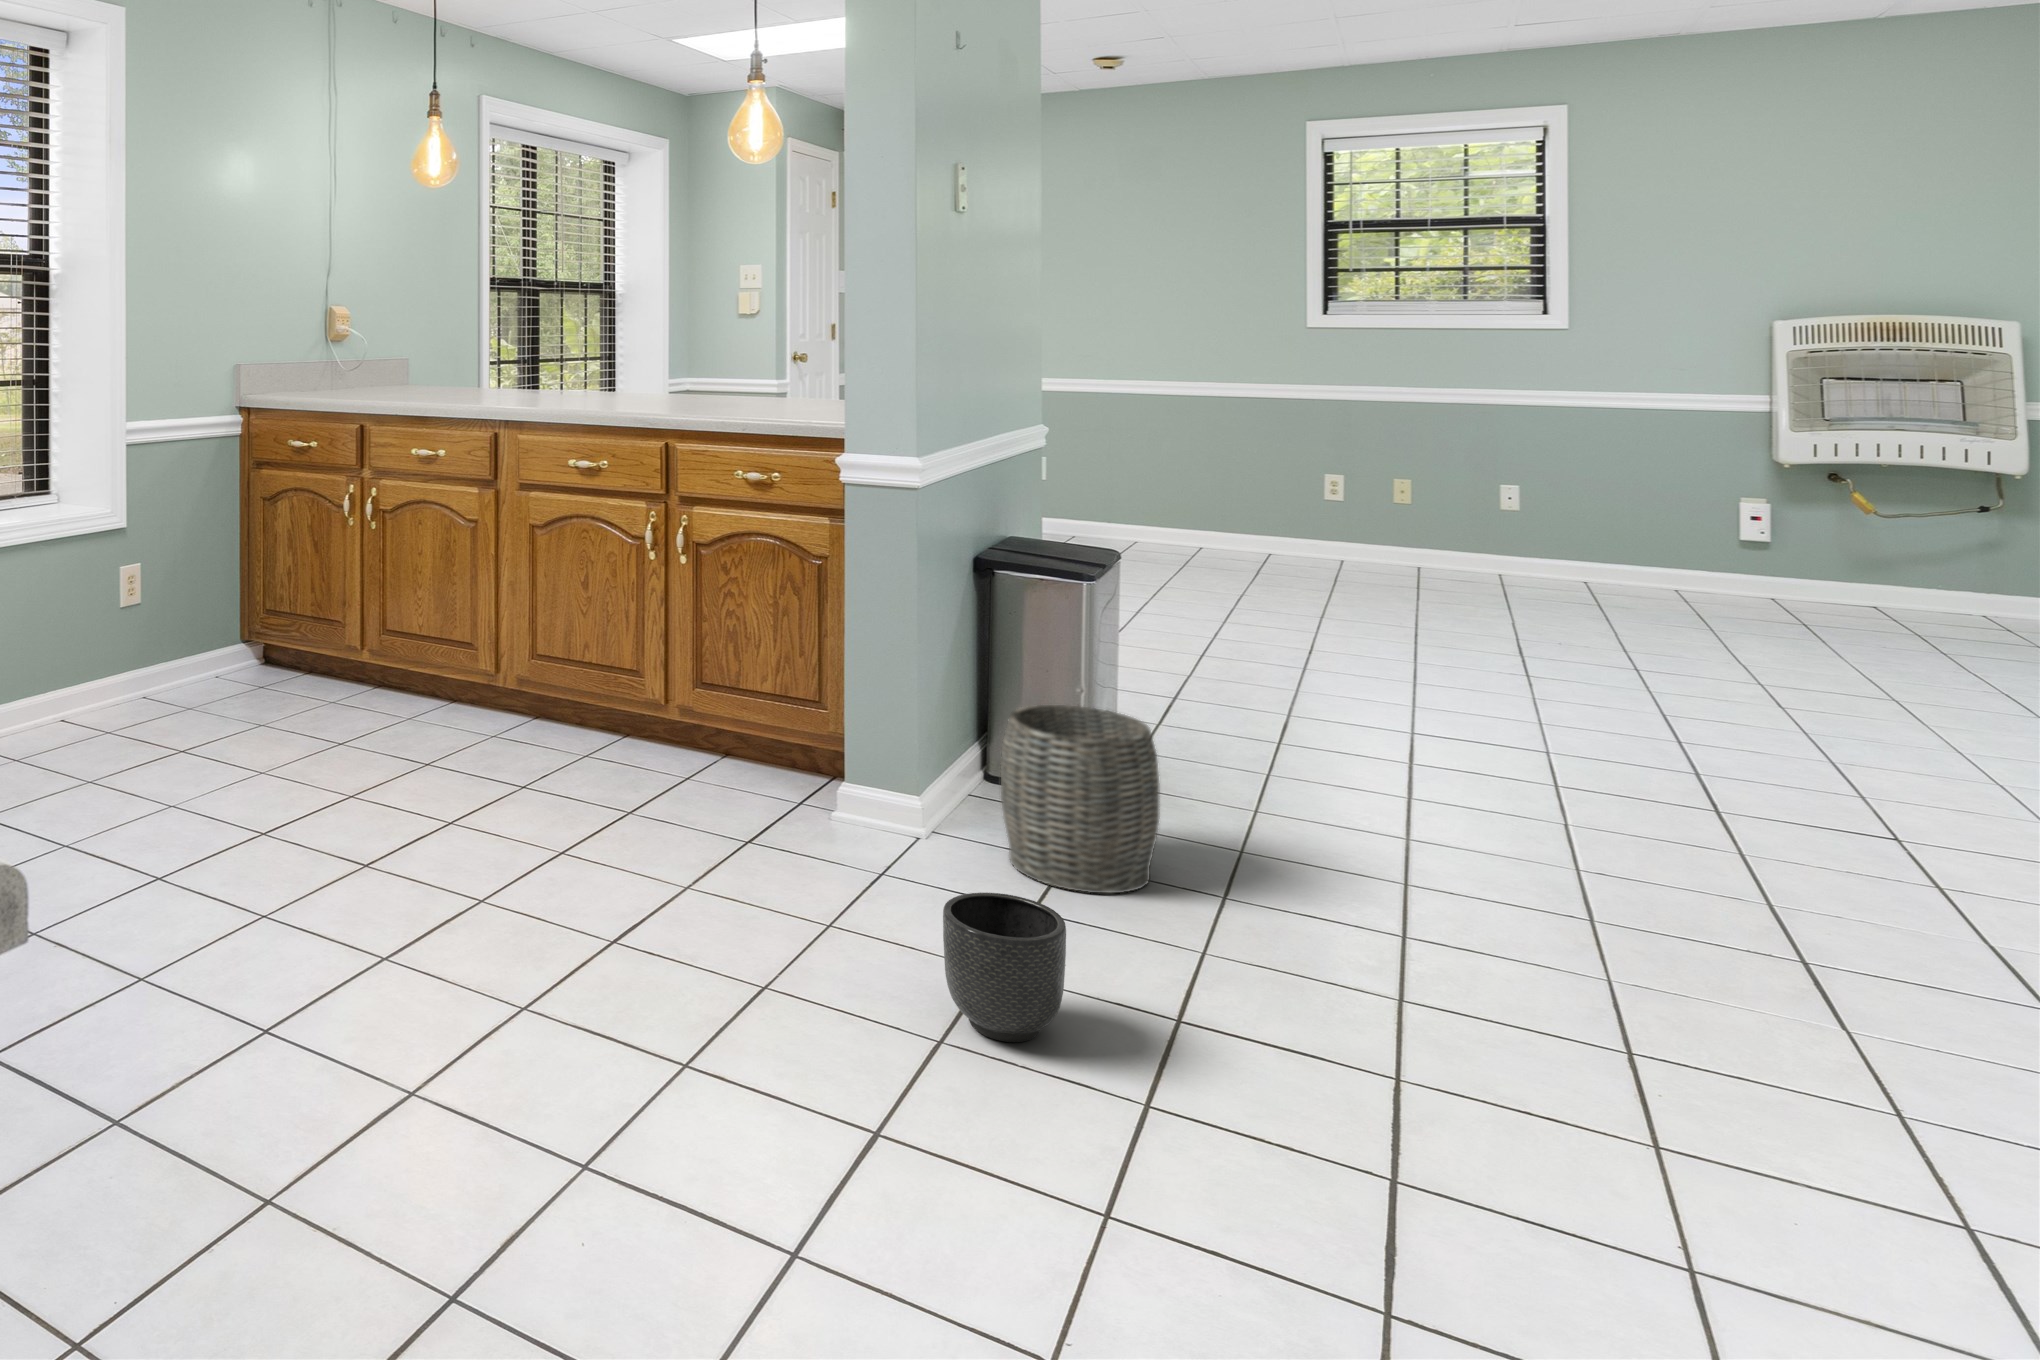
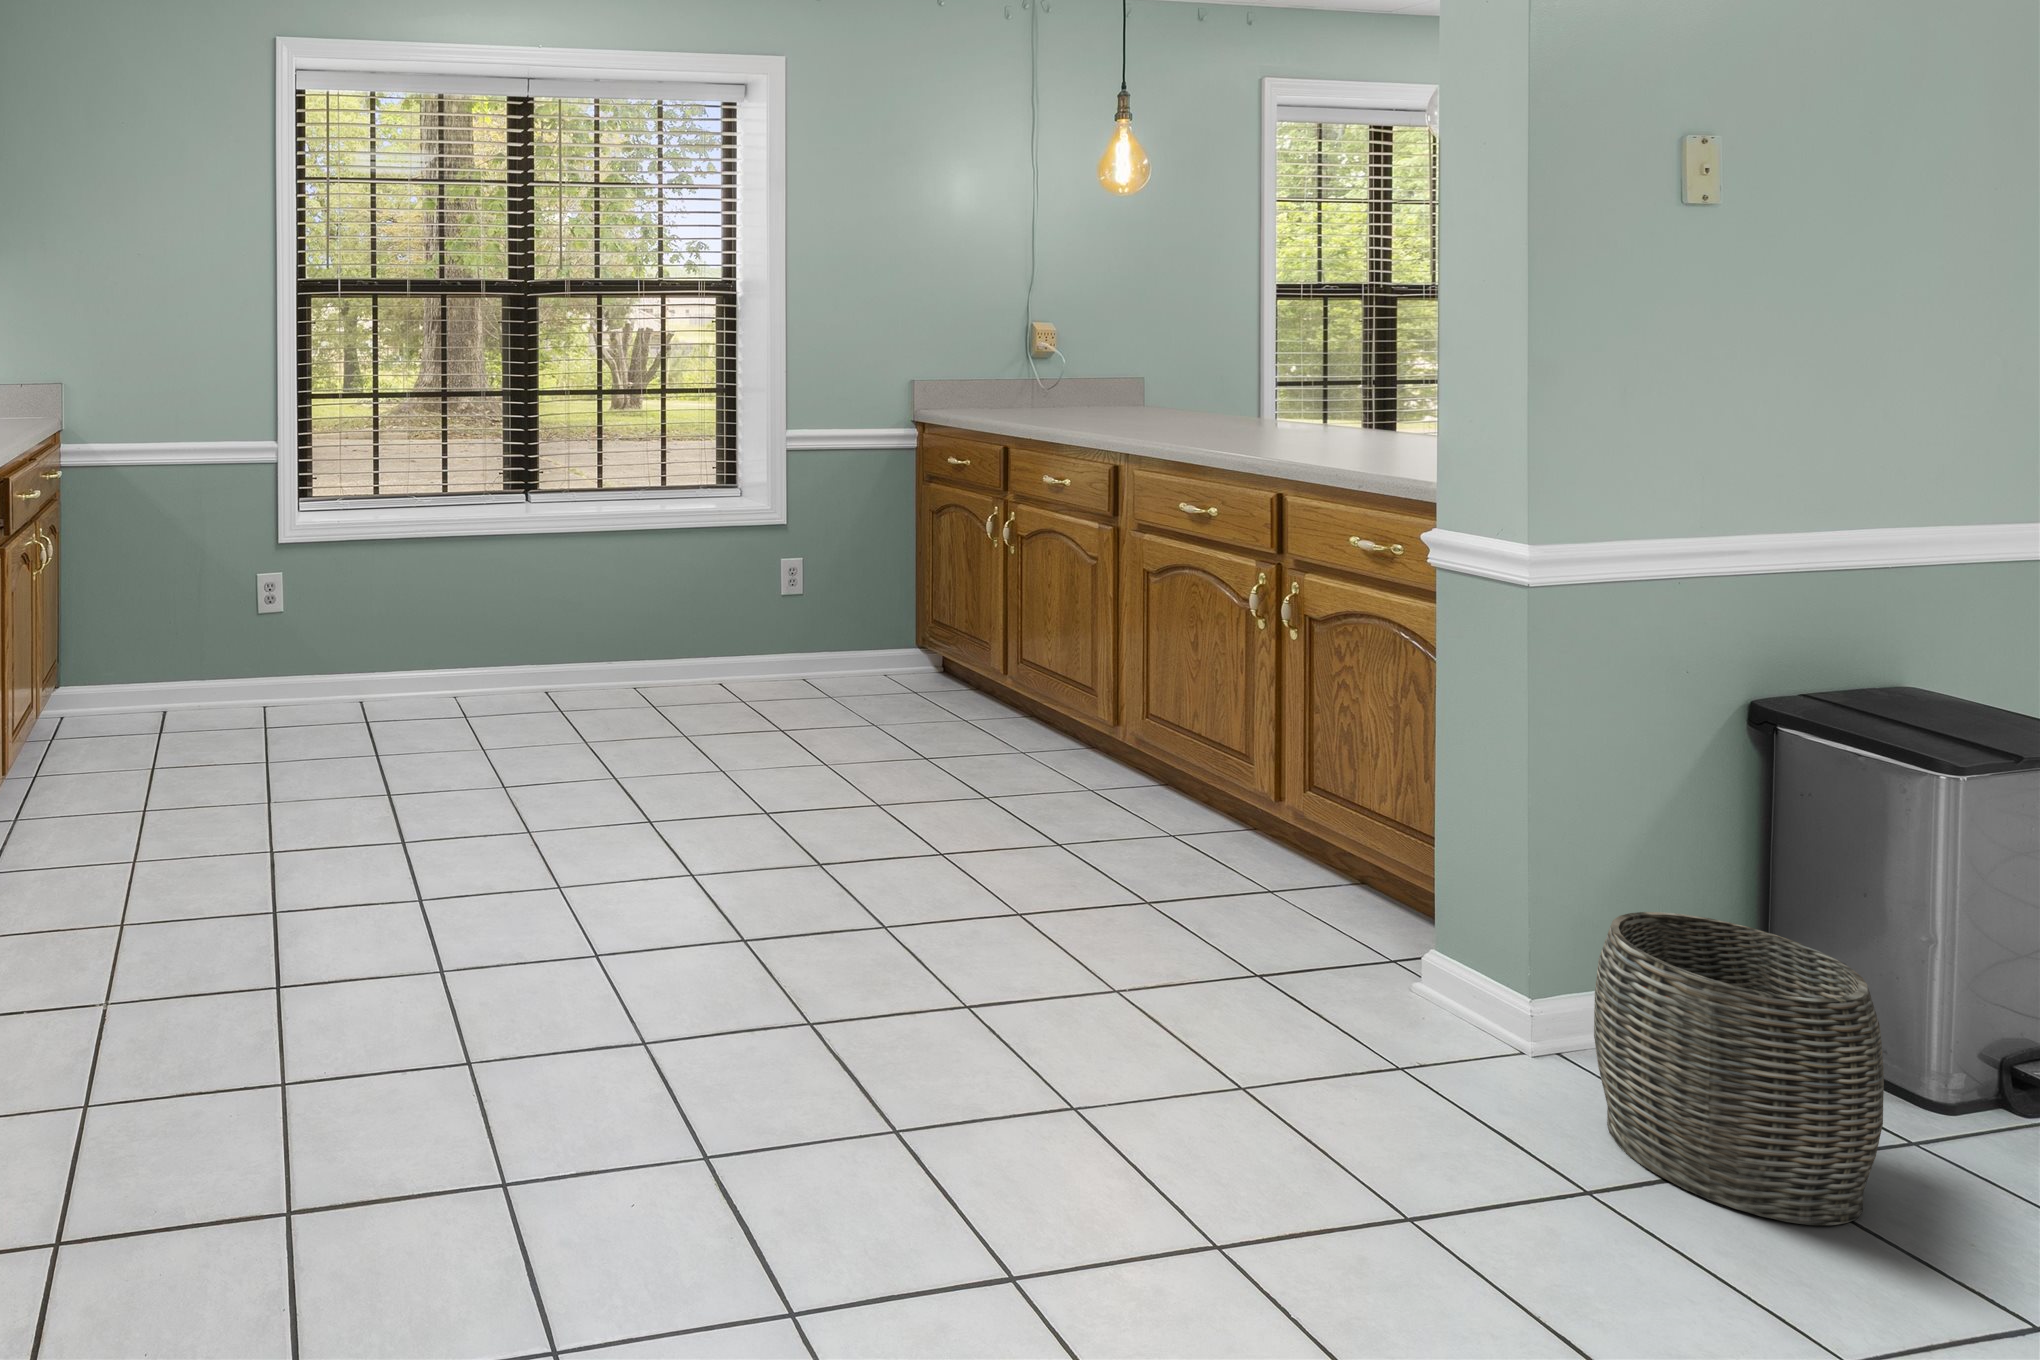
planter: present [943,893,1066,1042] -> none [1227,1079,1395,1284]

